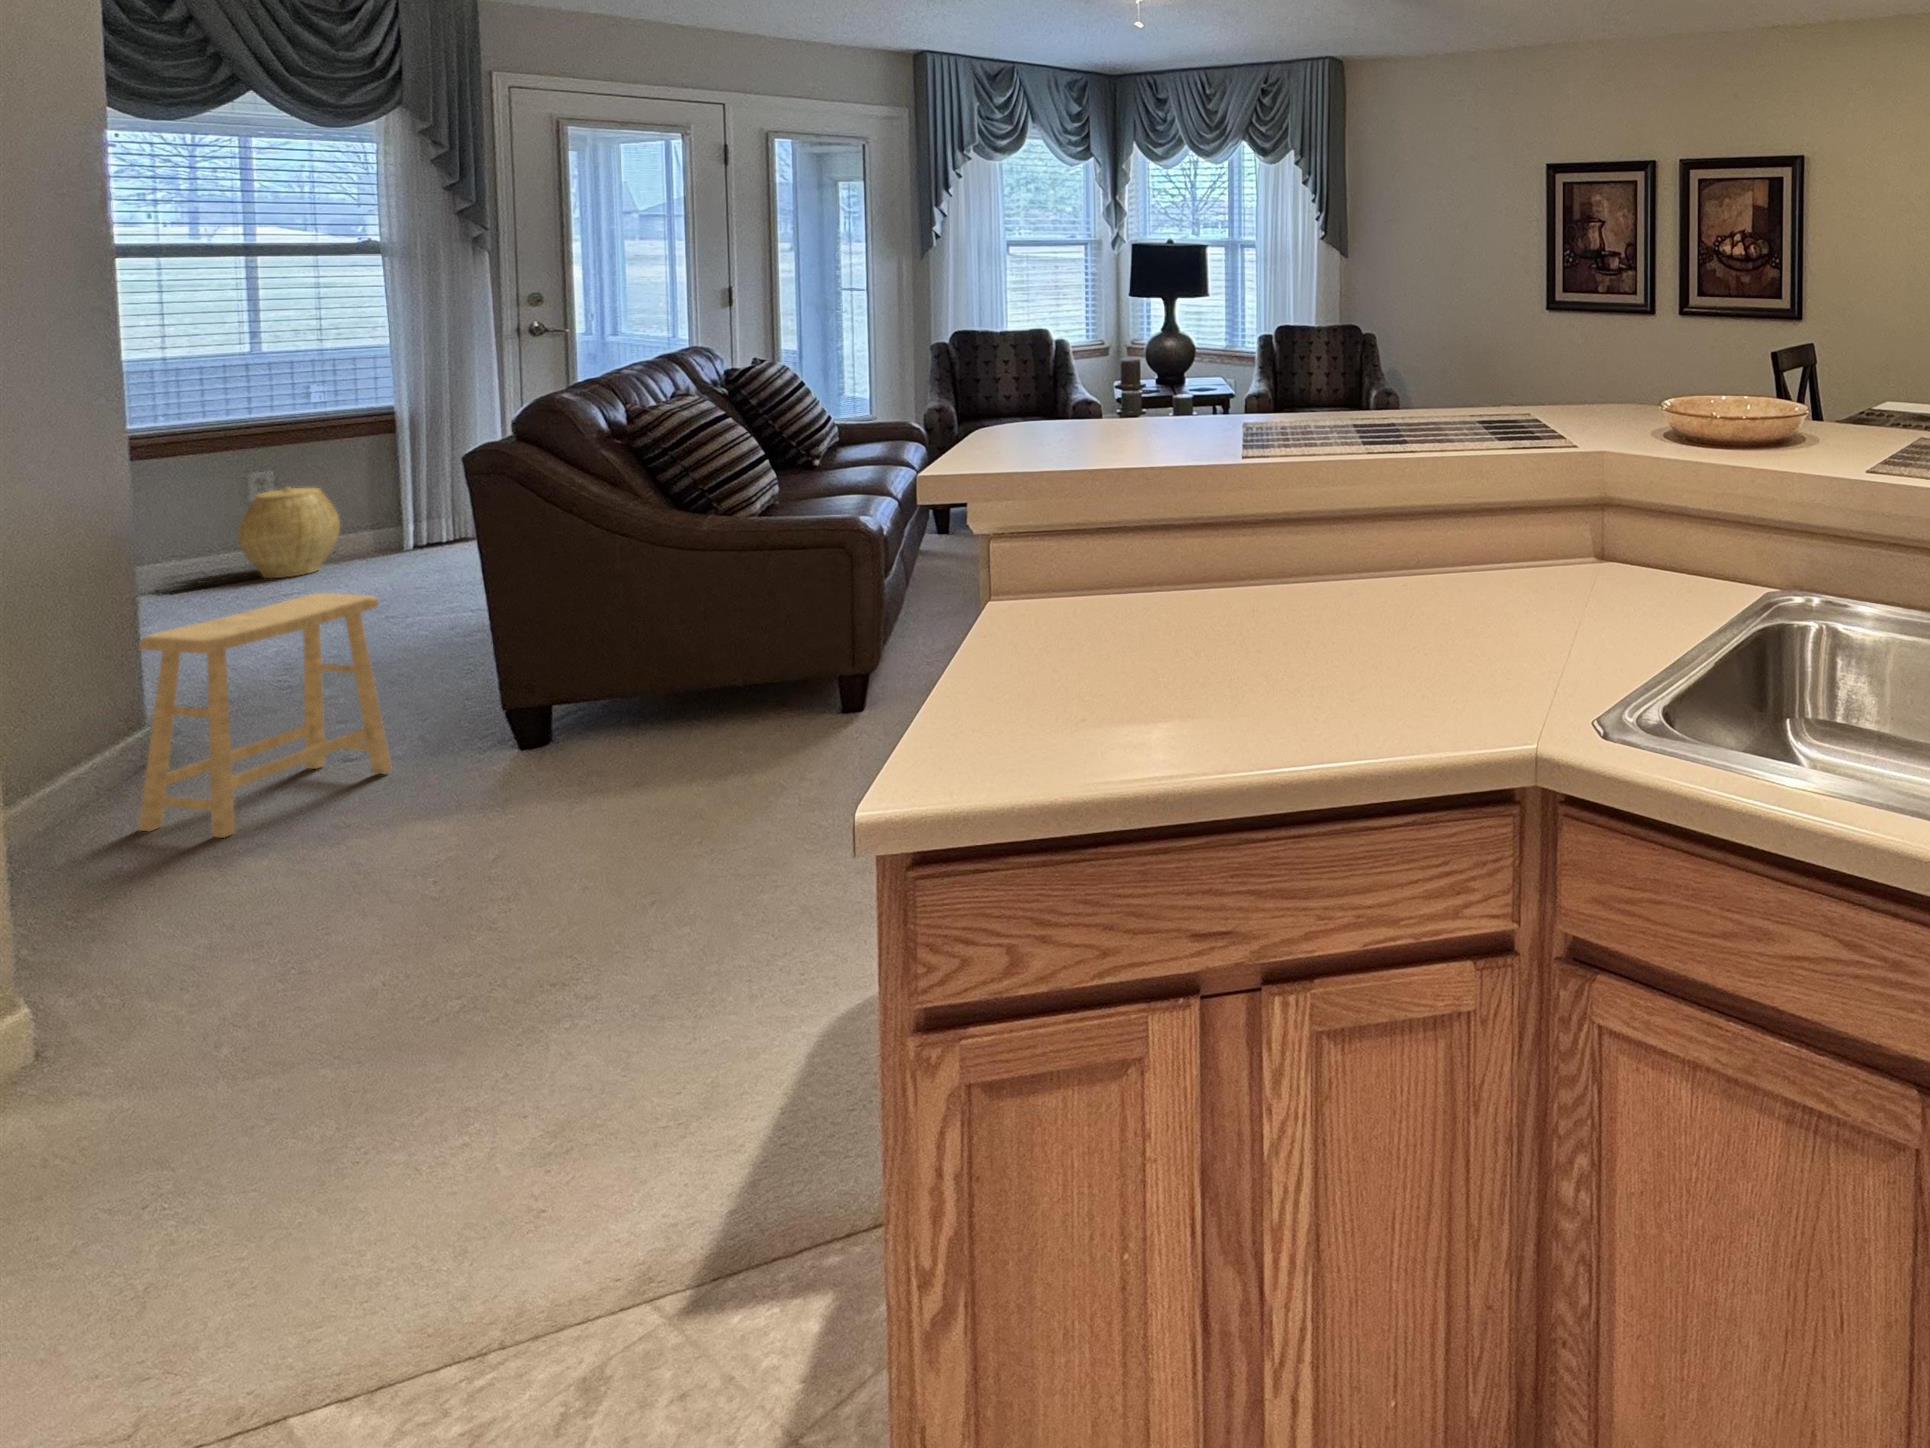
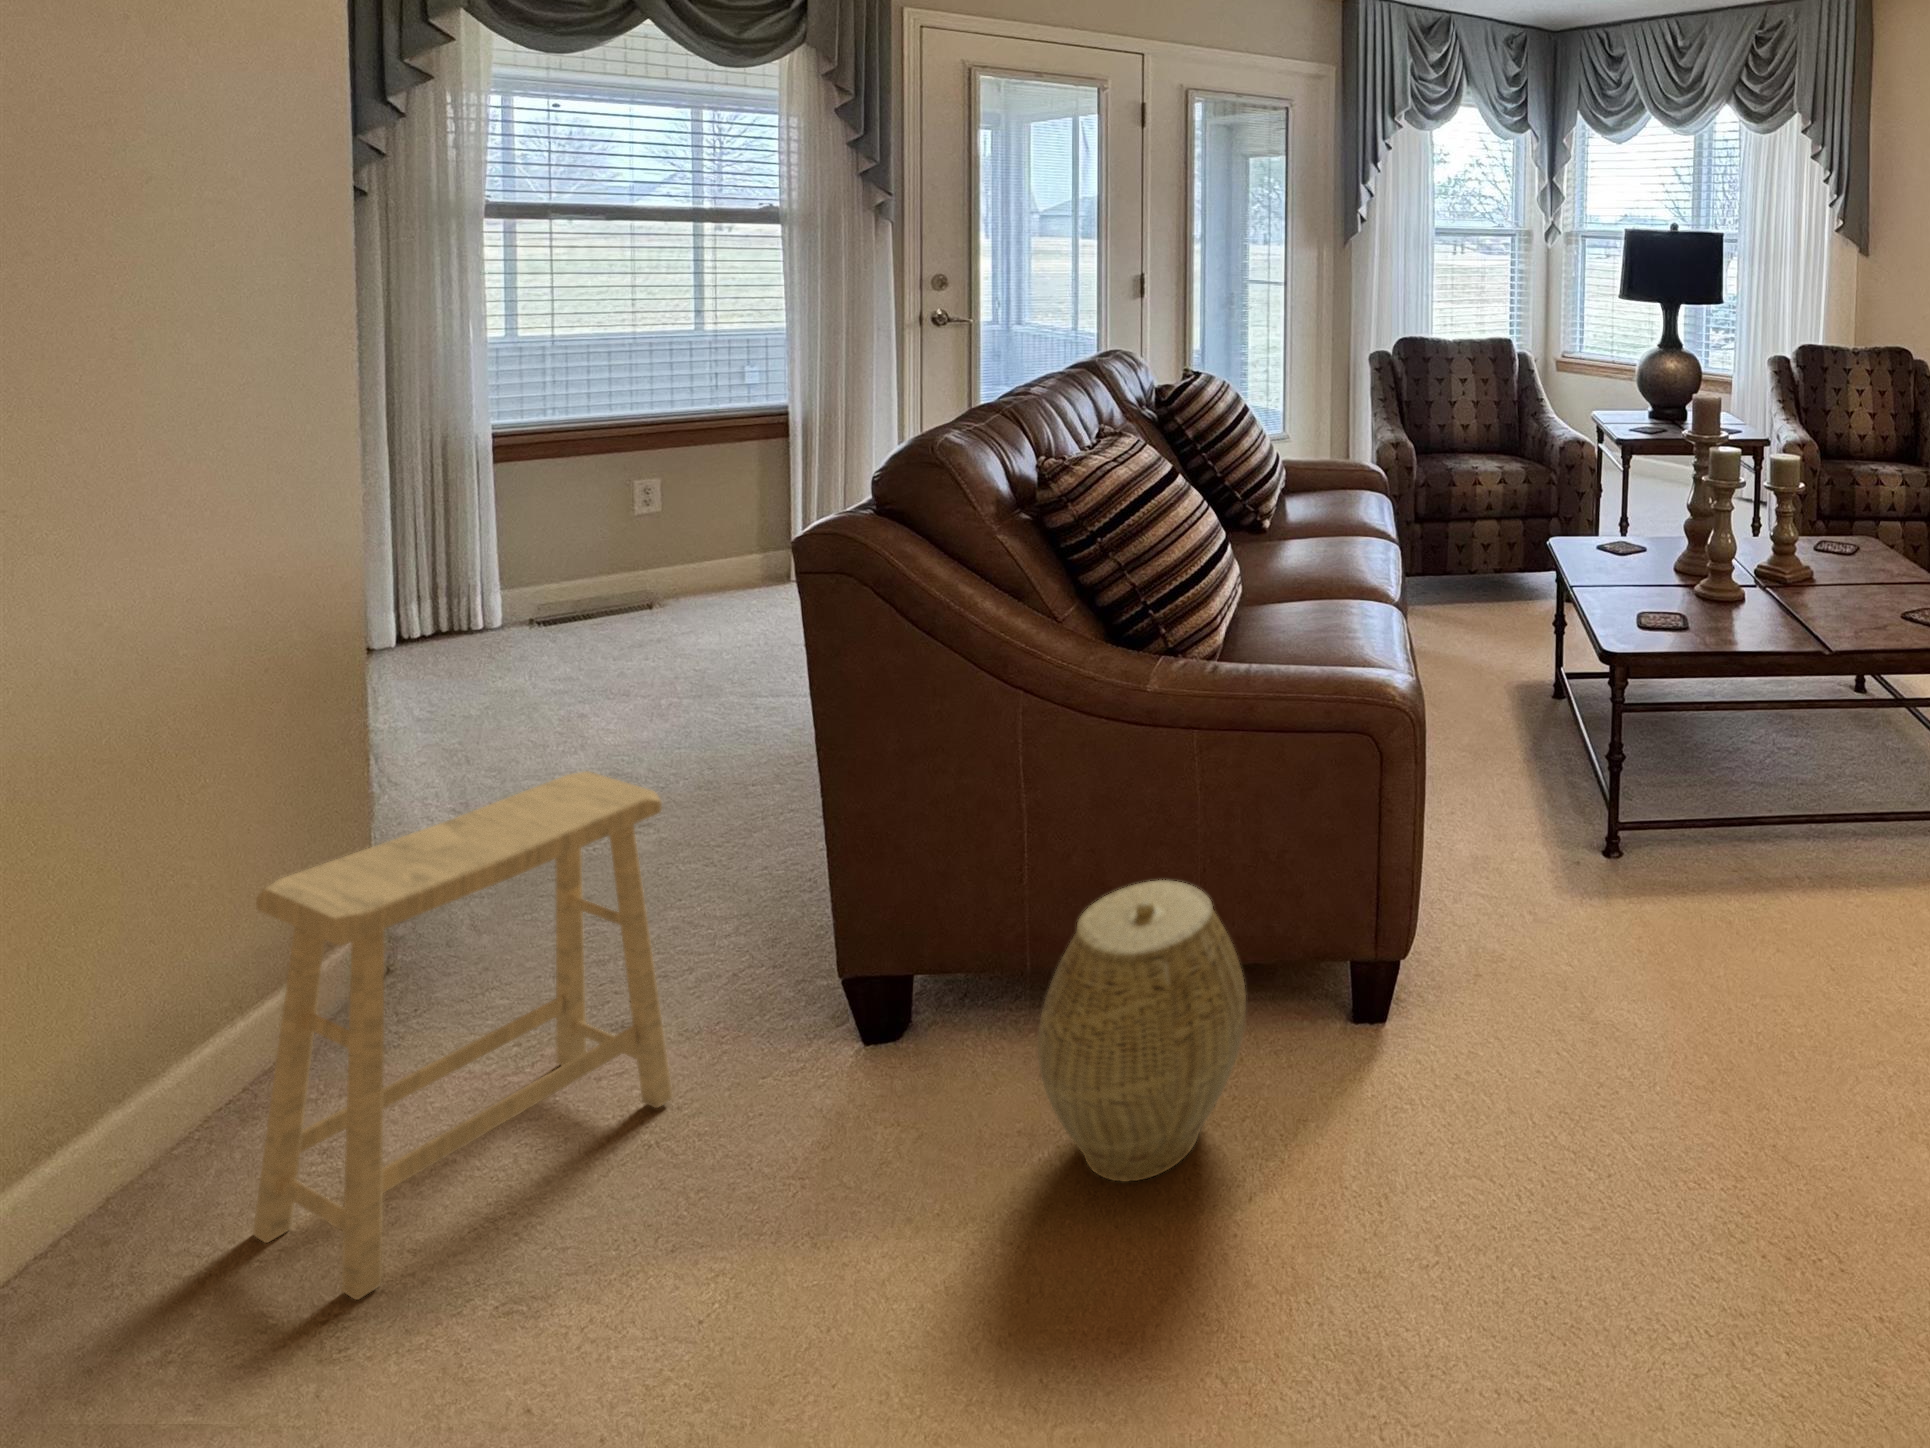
woven basket: present [238,488,340,578] -> present [1038,880,1246,1182]

